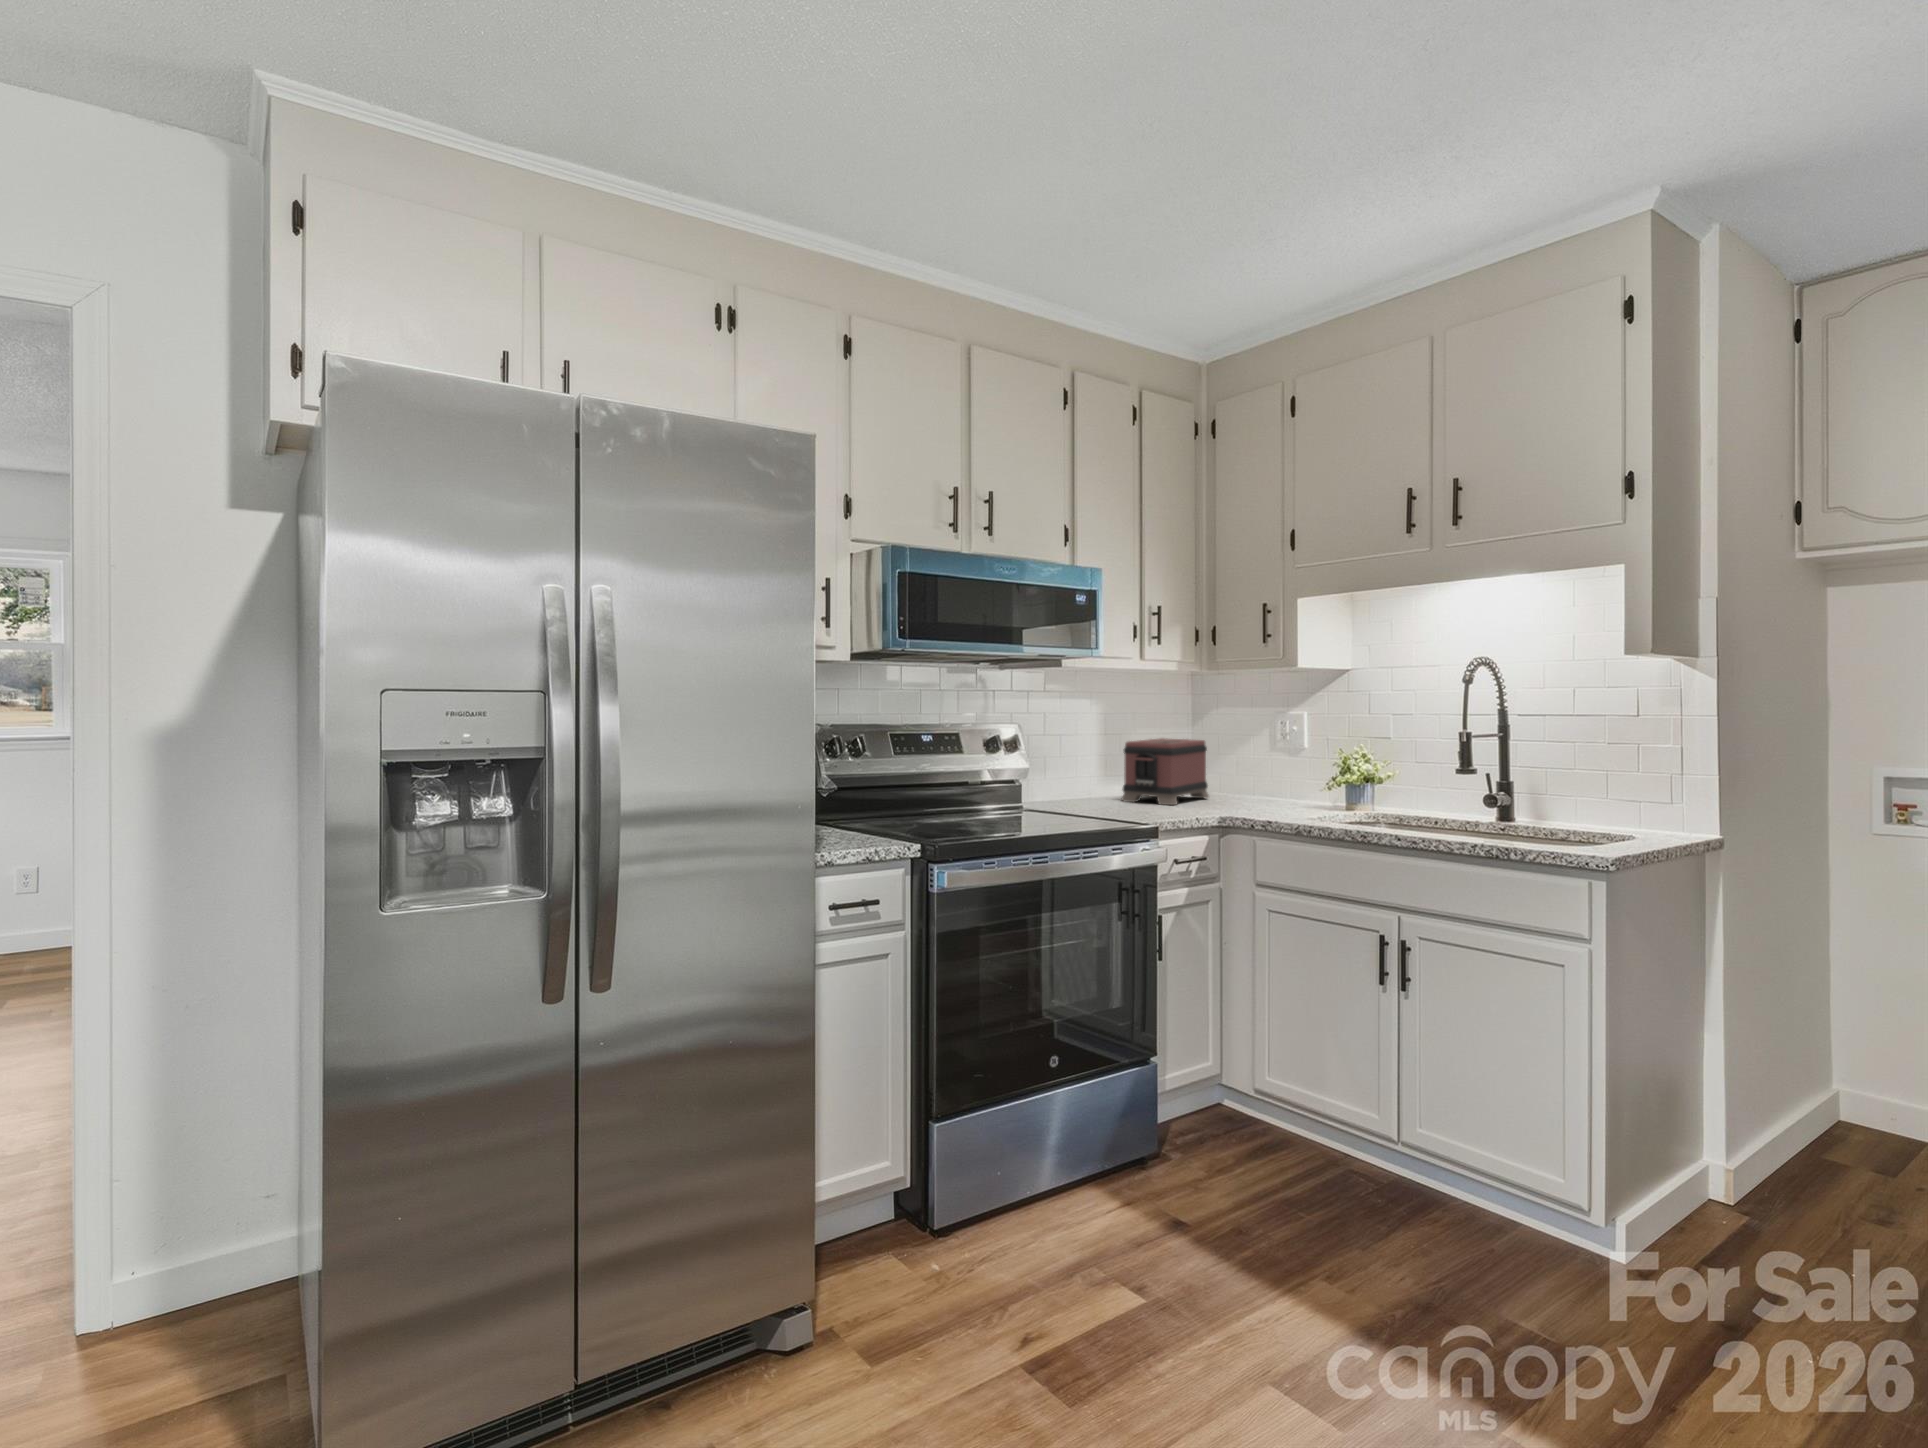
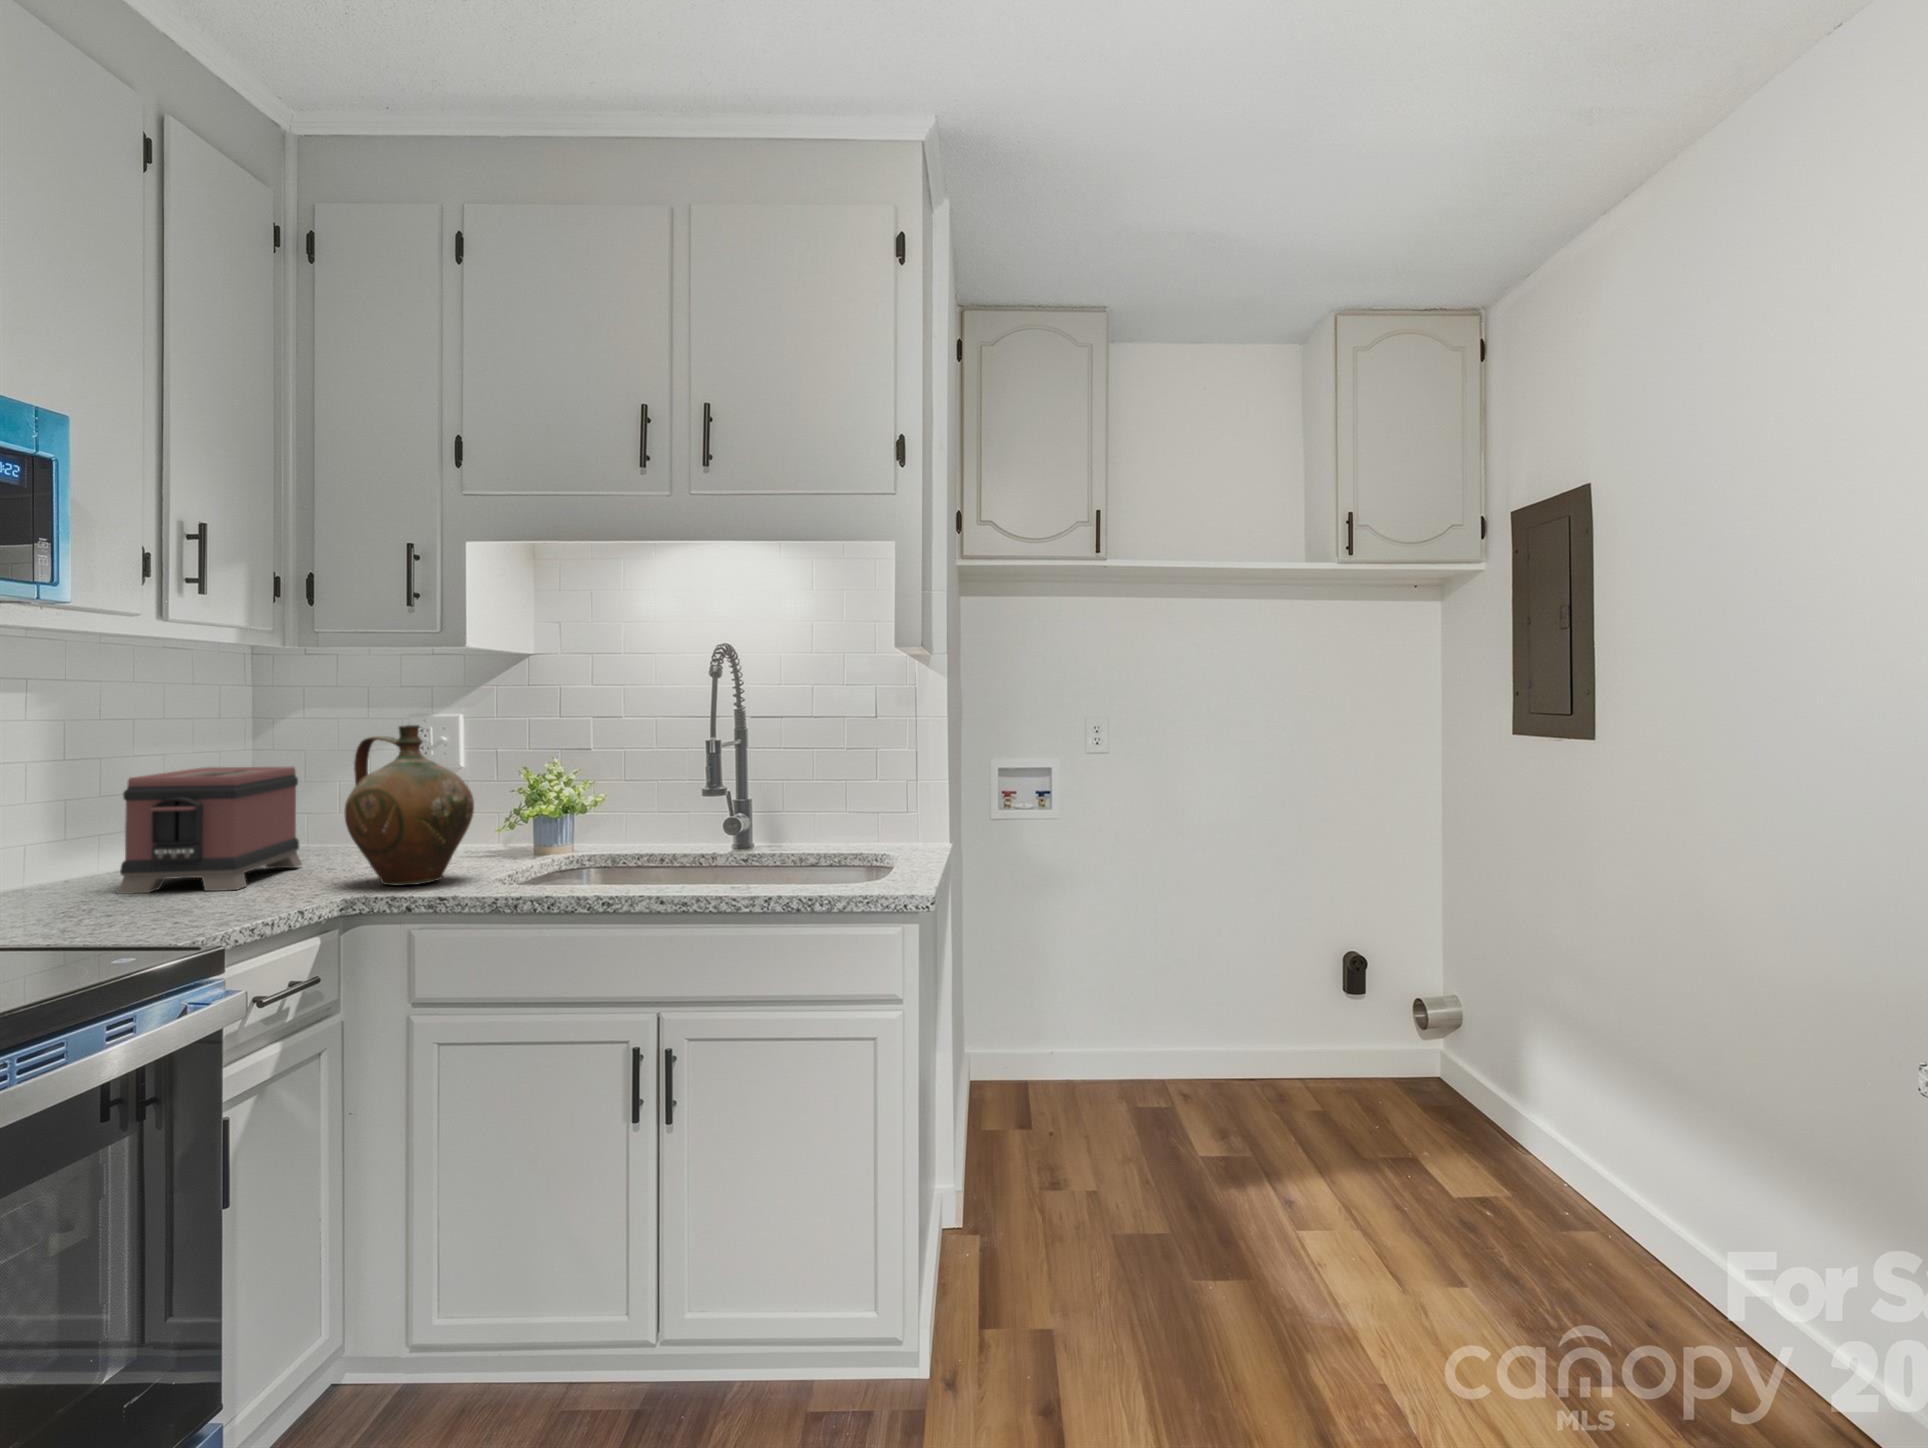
ceramic jug: none [1223,718,1296,813] -> present [345,725,474,886]

